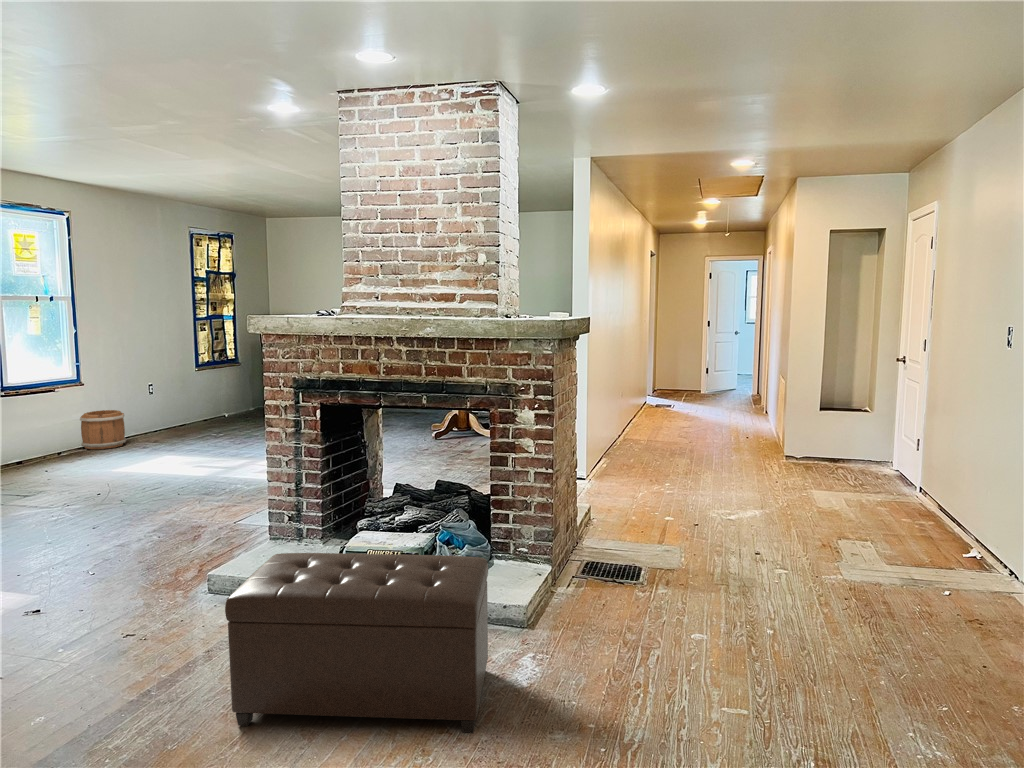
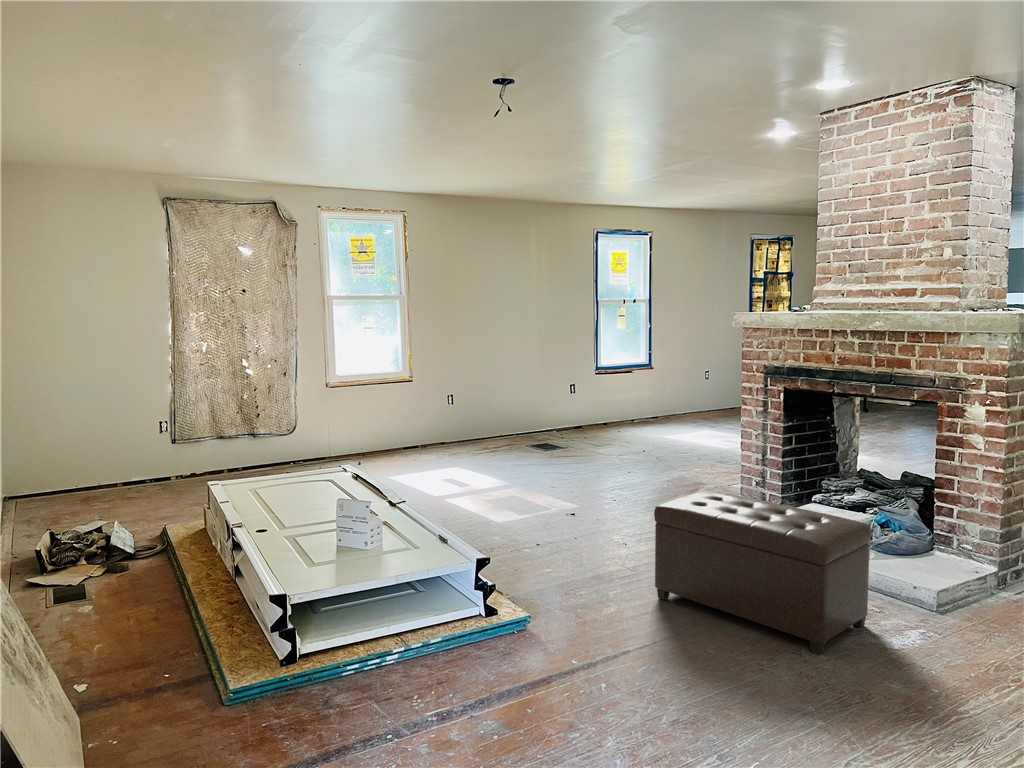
bucket: present [80,410,126,450] -> none [647,391,680,422]

